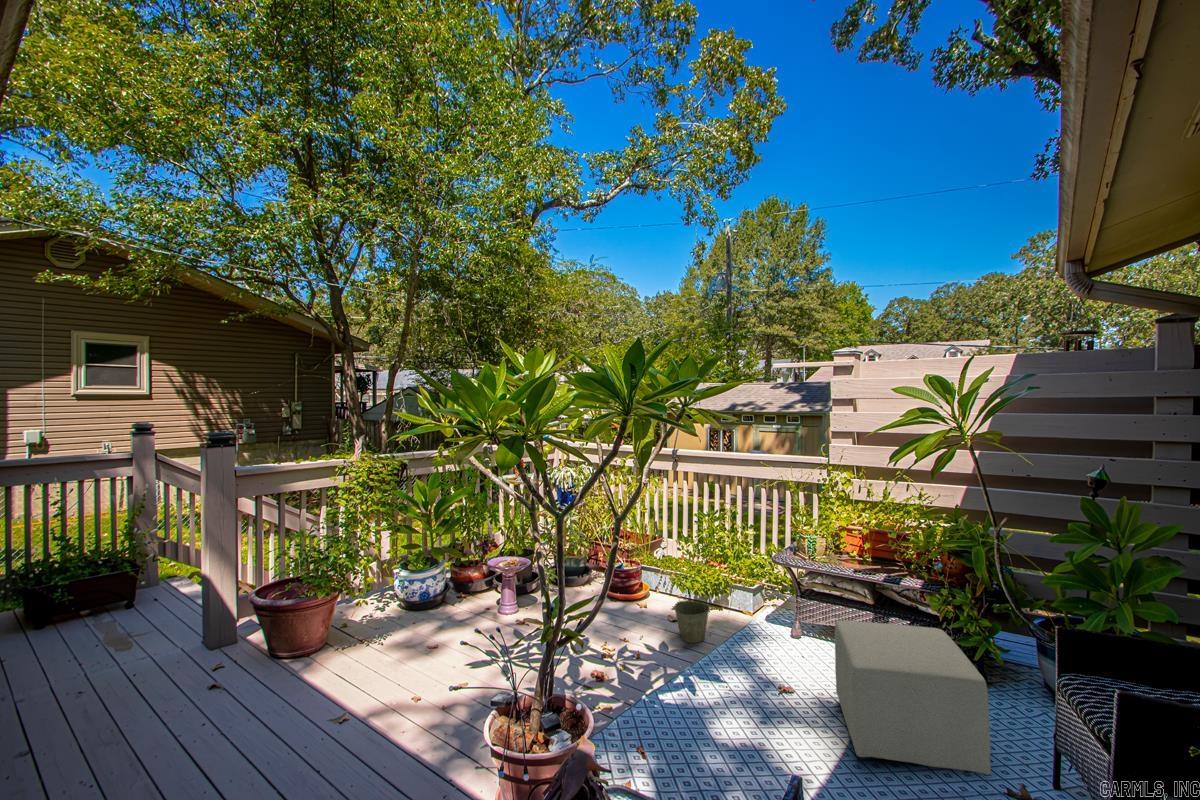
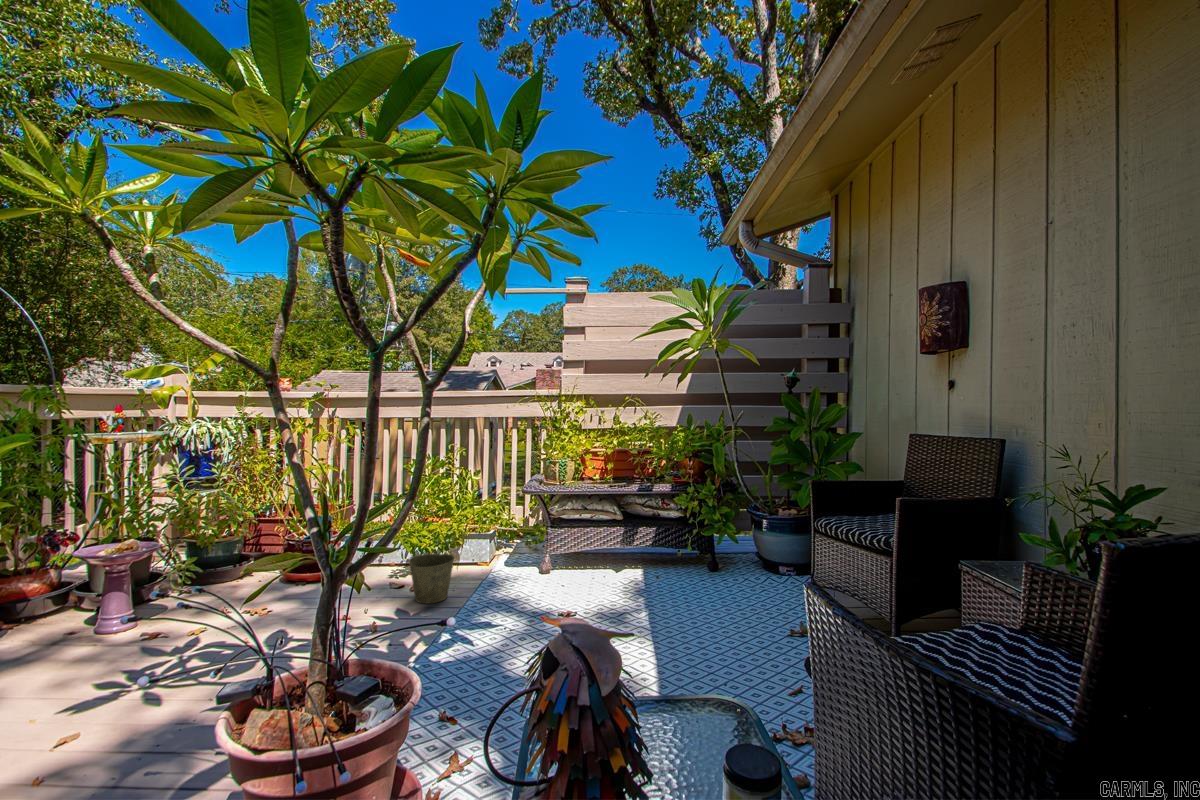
ottoman: present [835,620,991,775] -> none [617,516,765,641]

